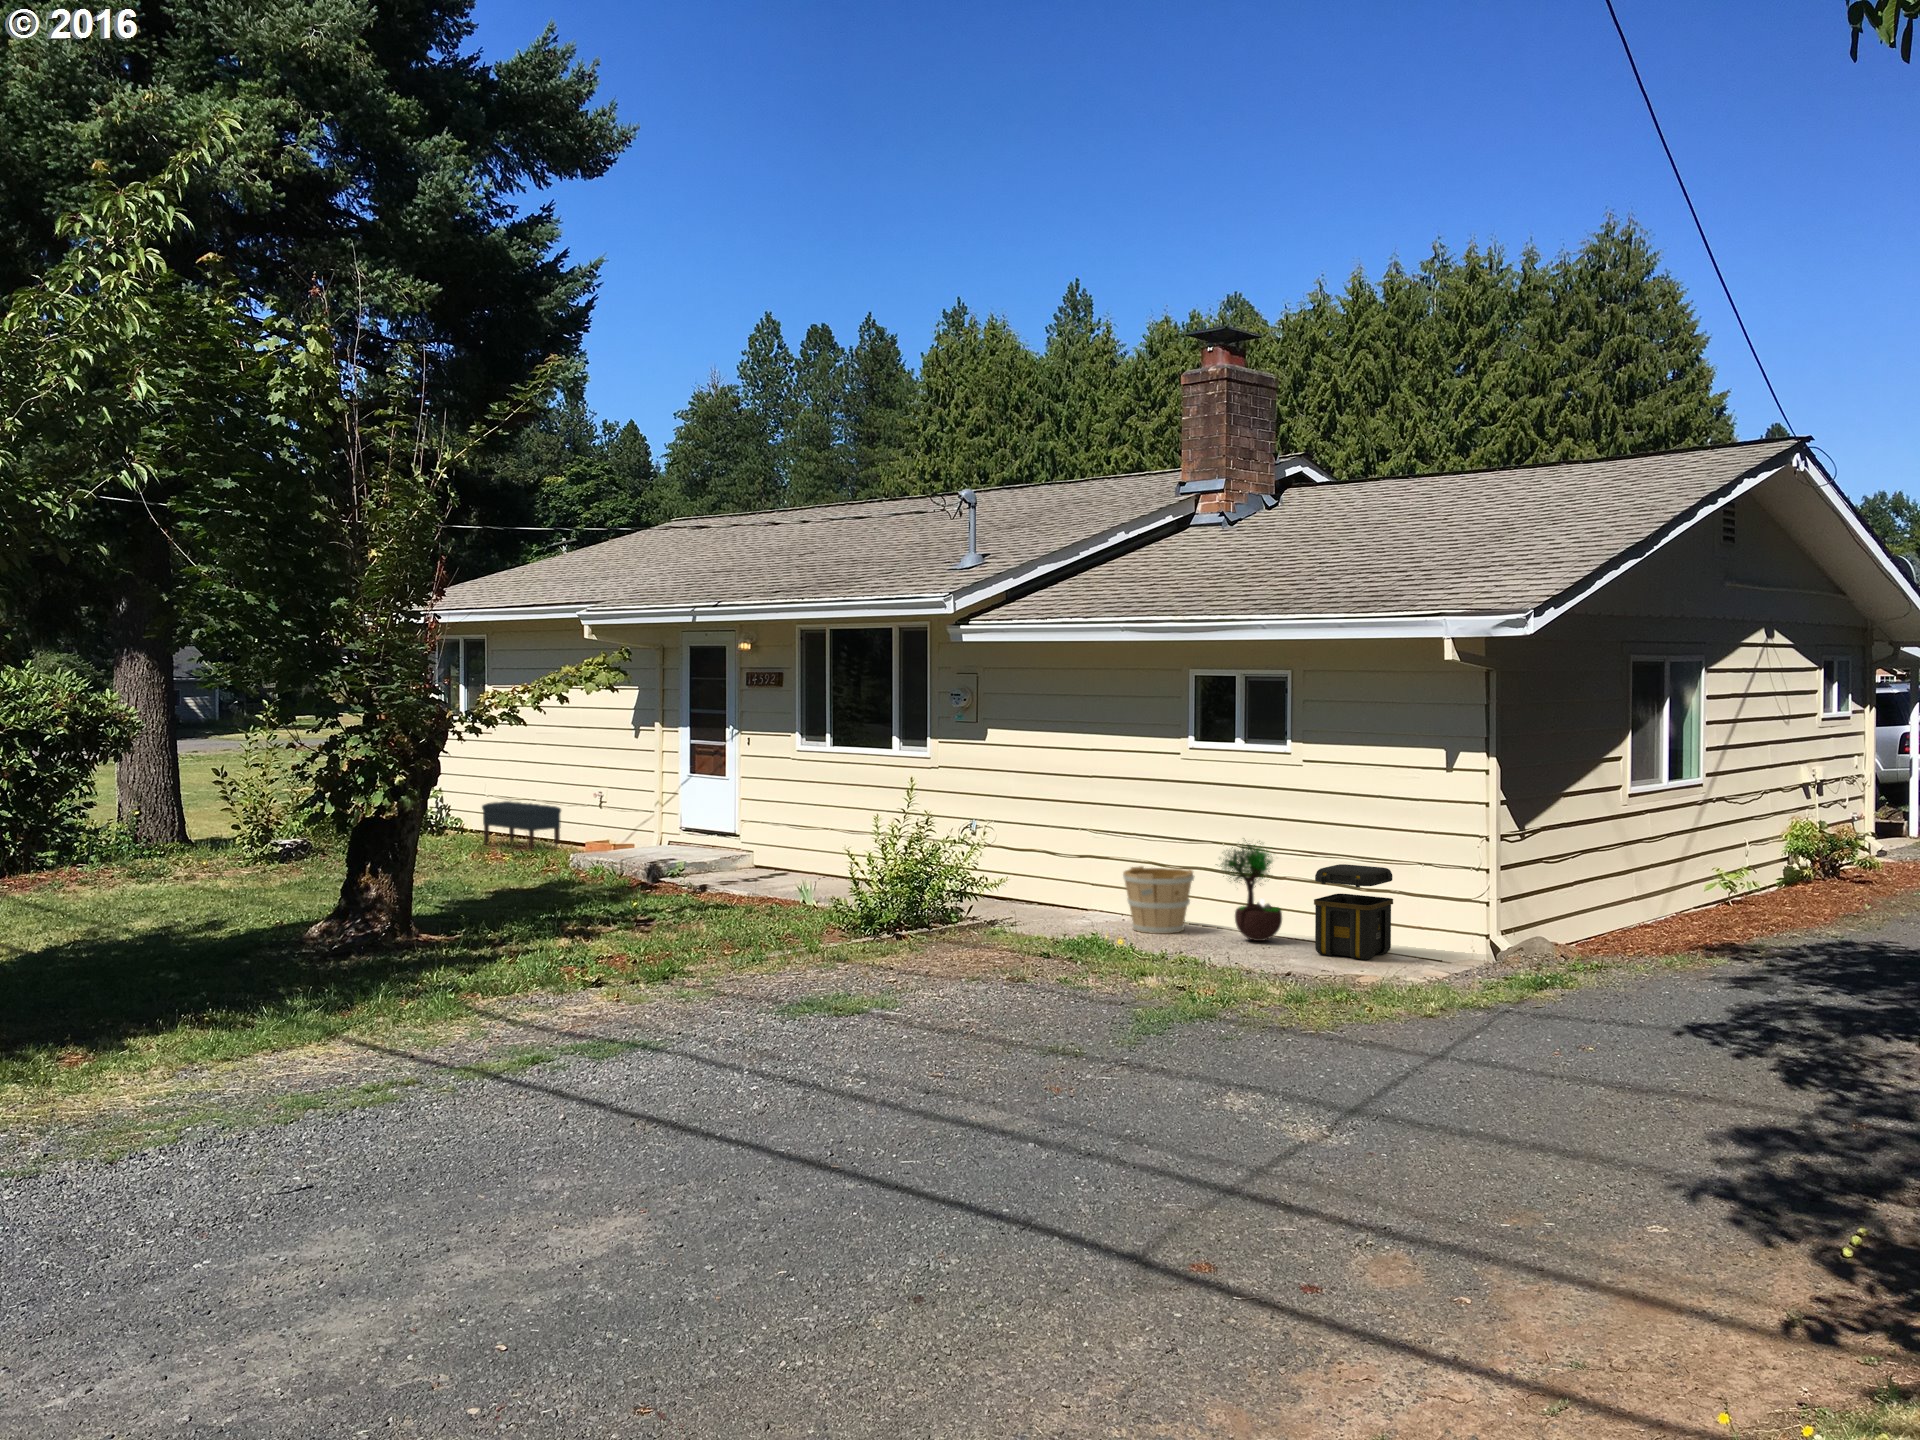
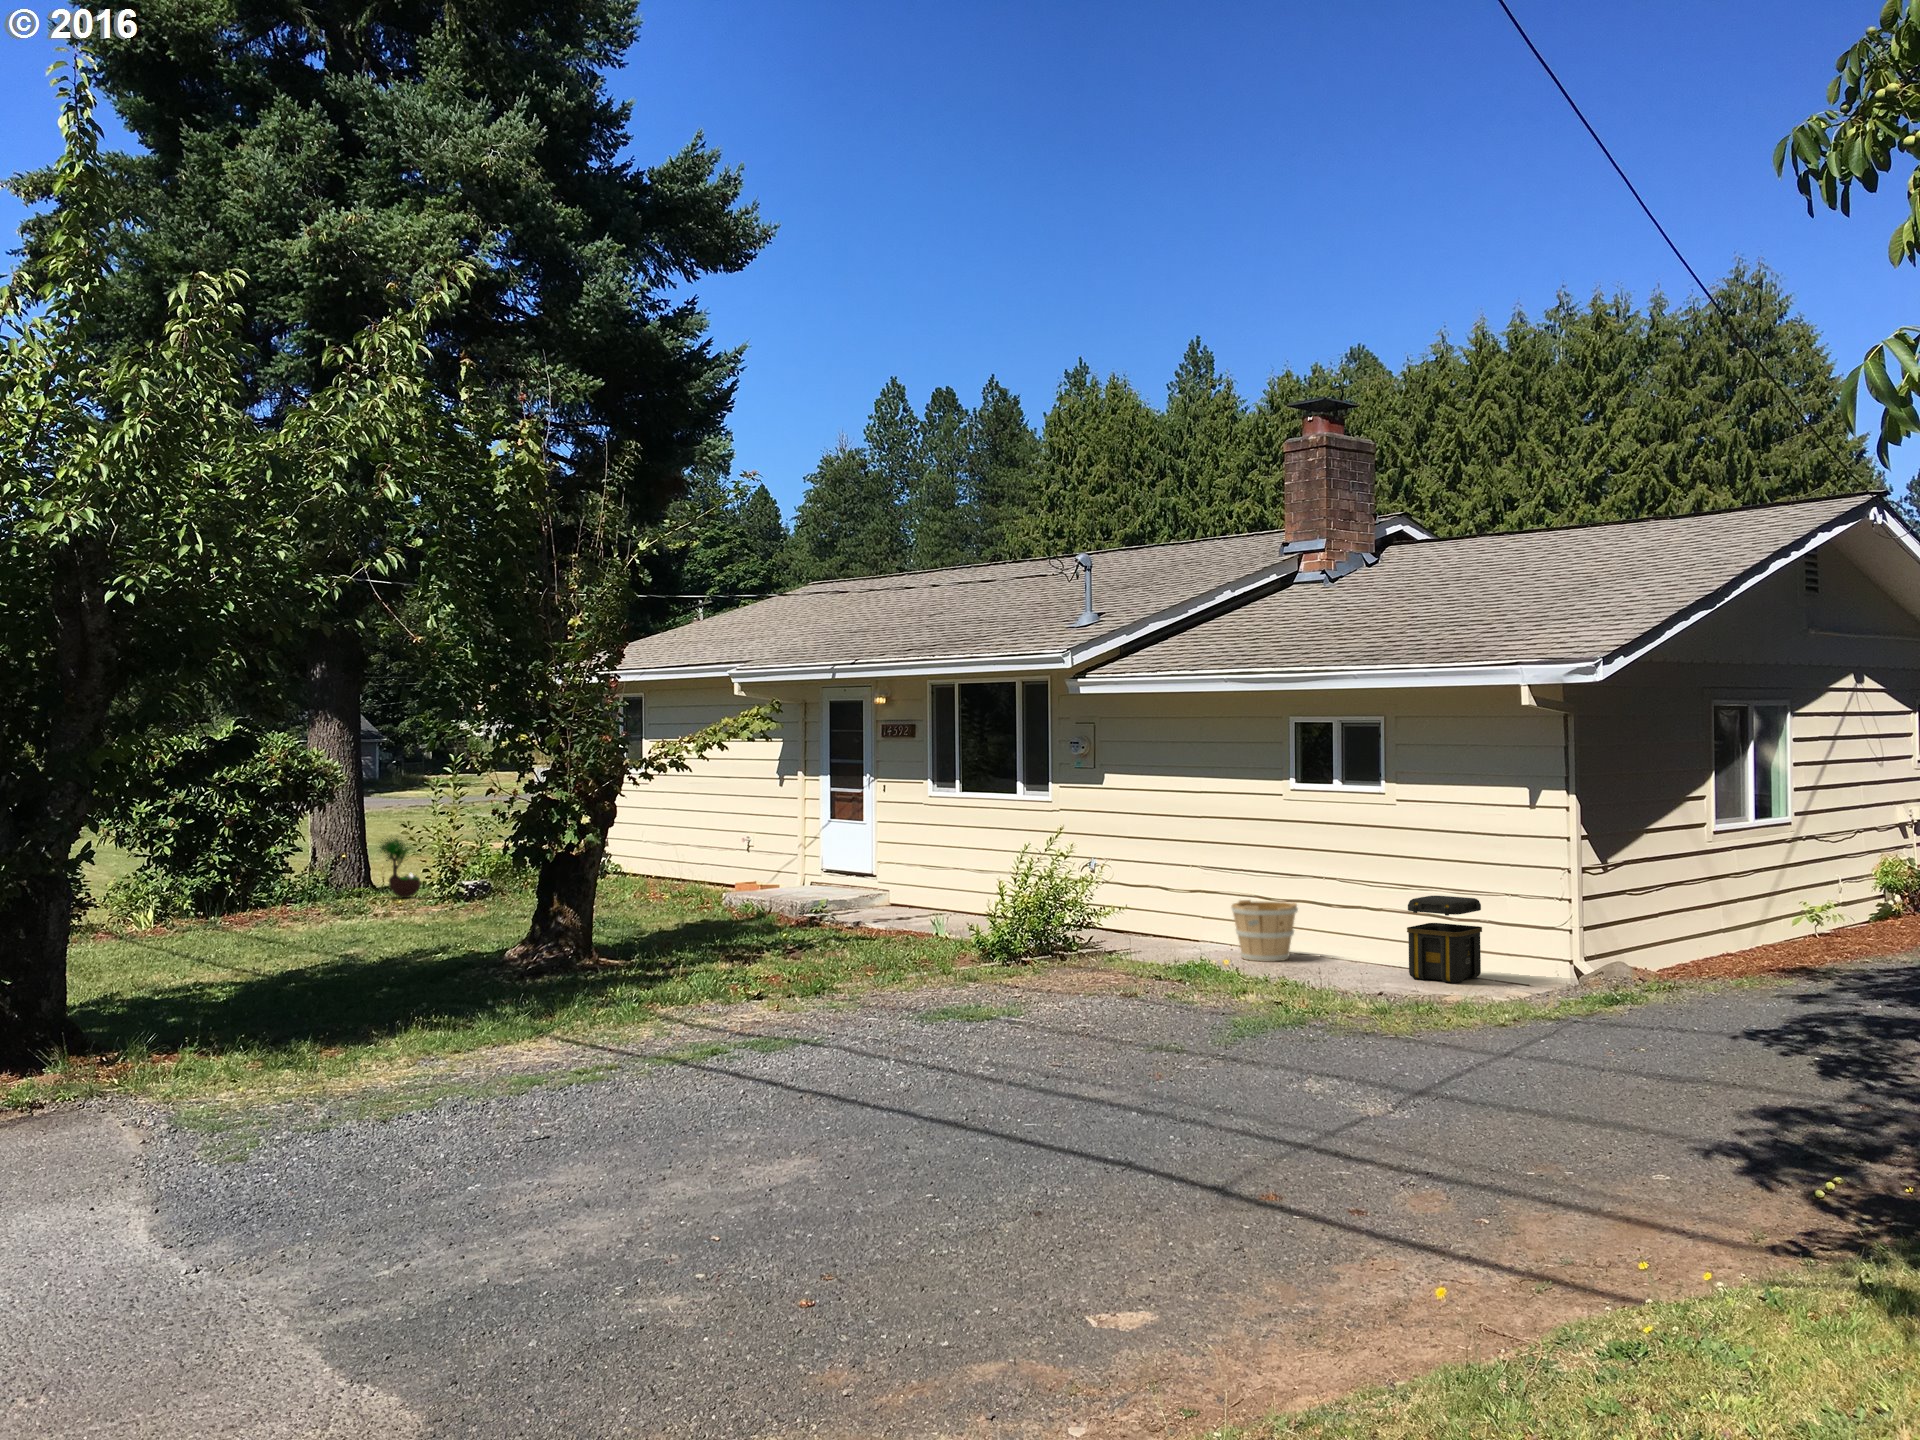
bench: present [482,801,561,851] -> none [638,848,712,893]
potted tree: present [1221,840,1282,941] -> present [379,838,420,898]

